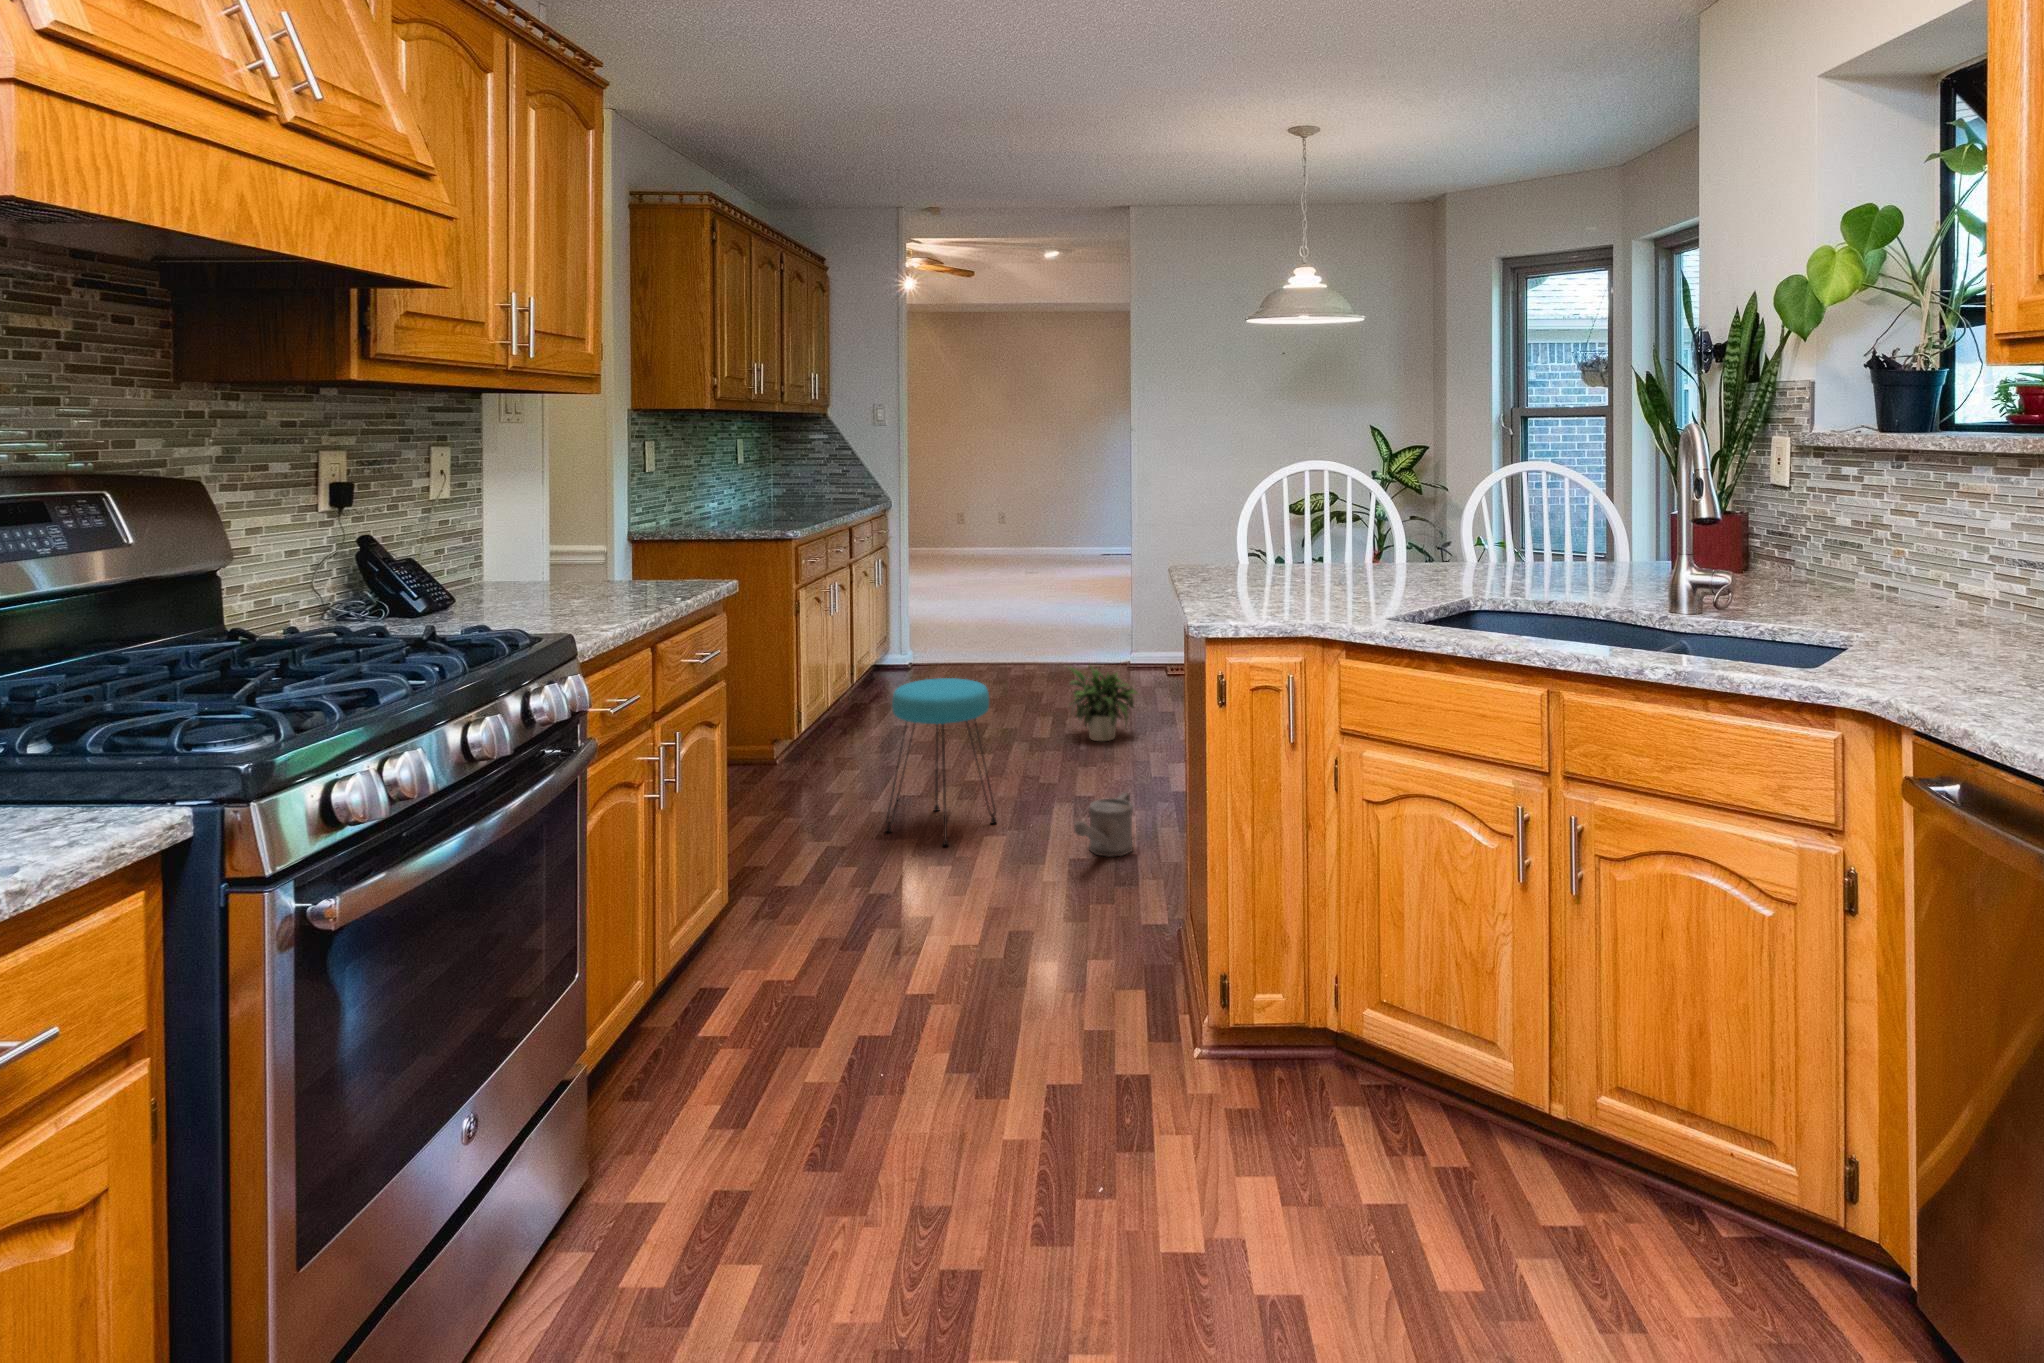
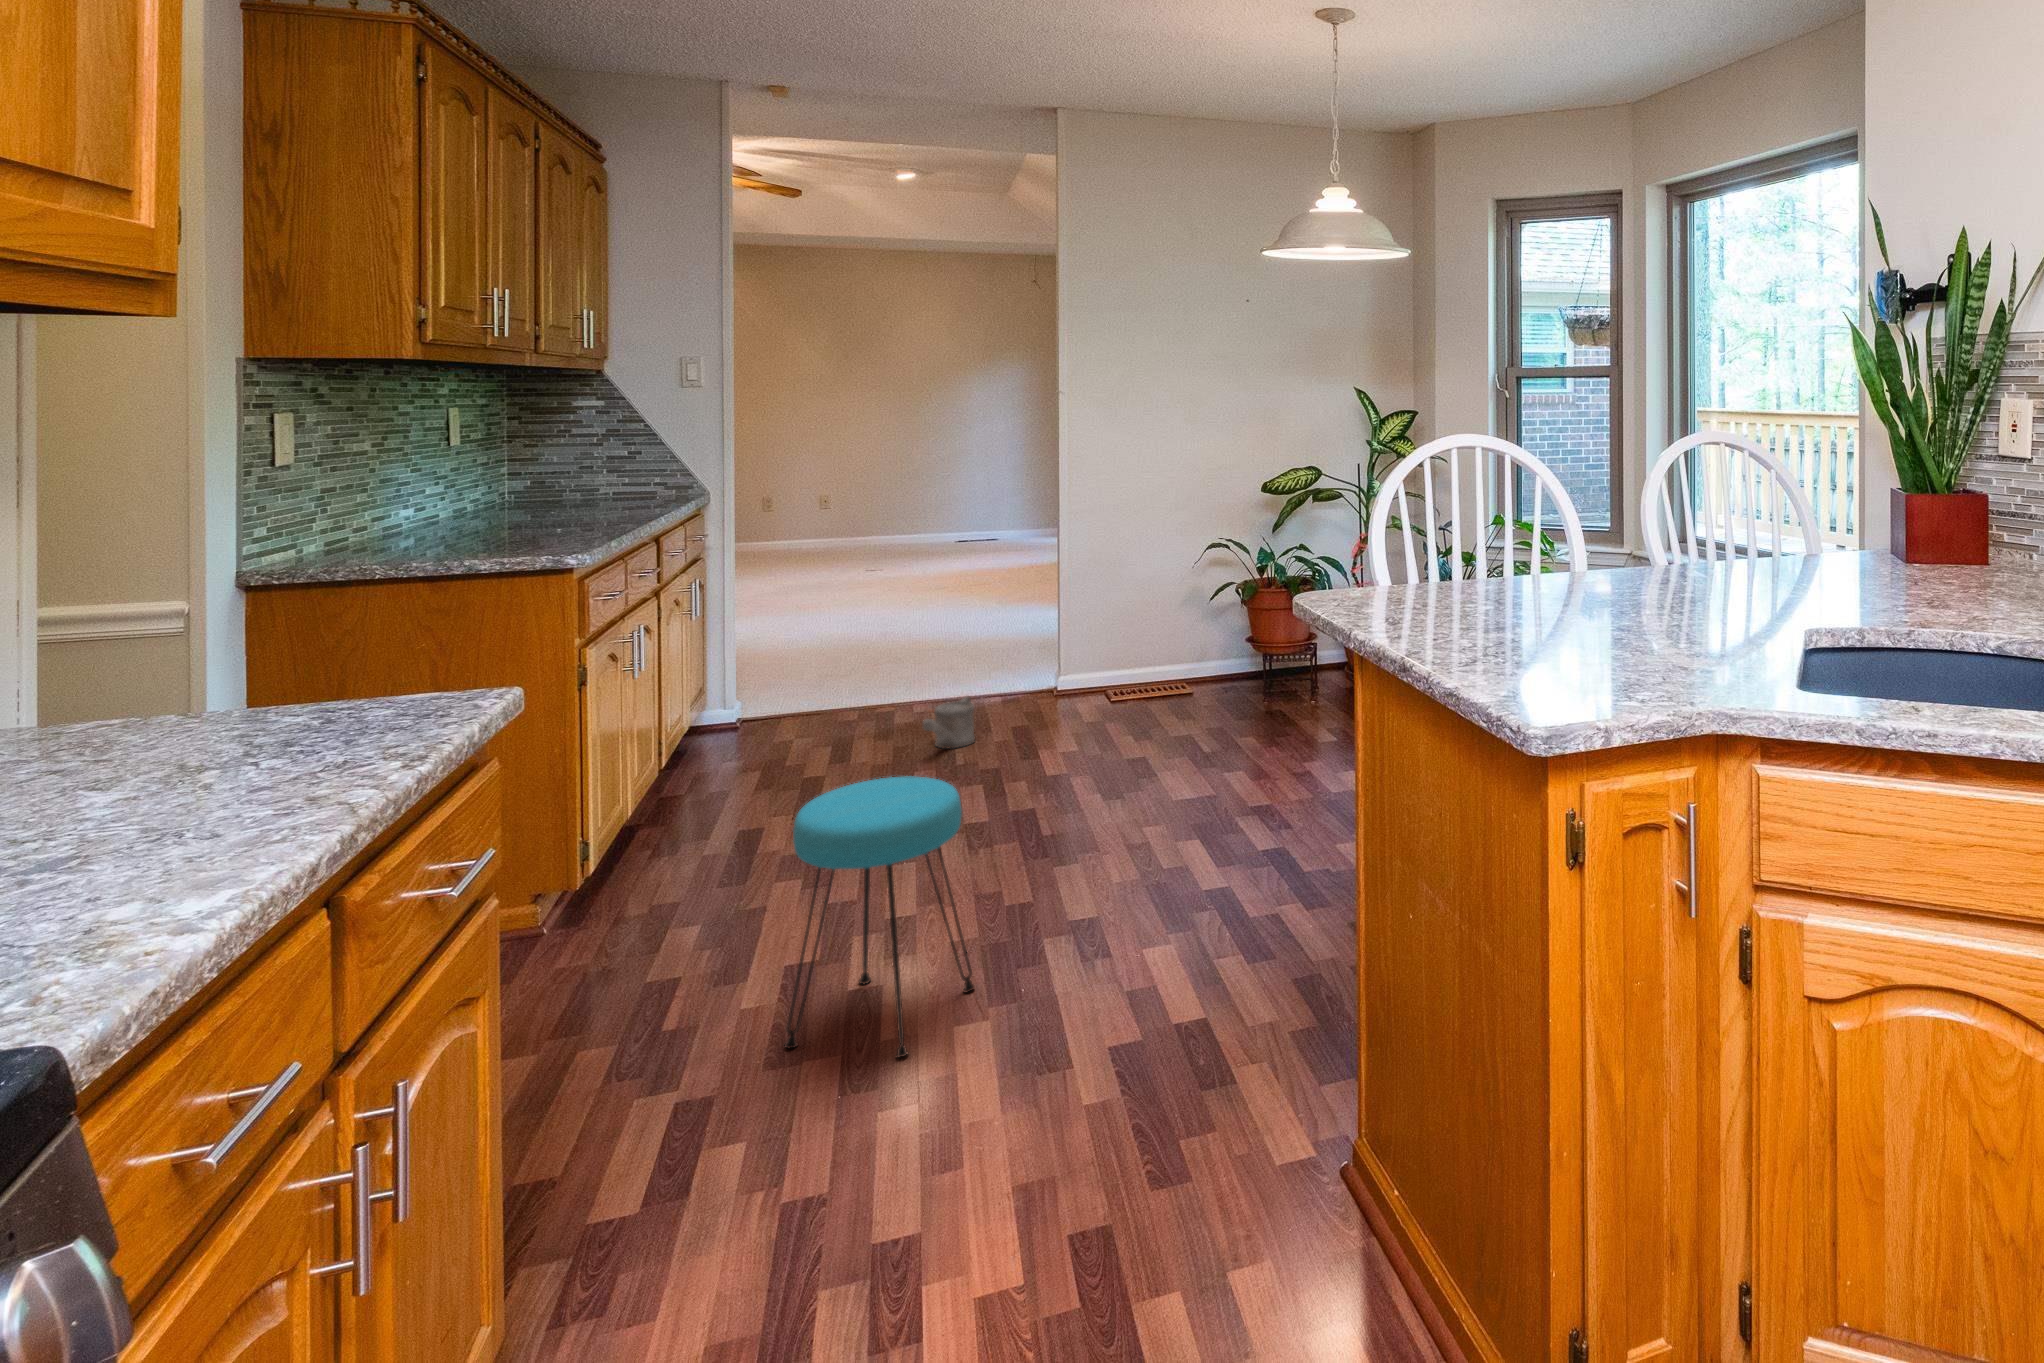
potted plant: present [1069,667,1137,741] -> none [1014,705,1127,810]
watering can: present [1074,793,1133,857] -> present [923,696,975,748]

